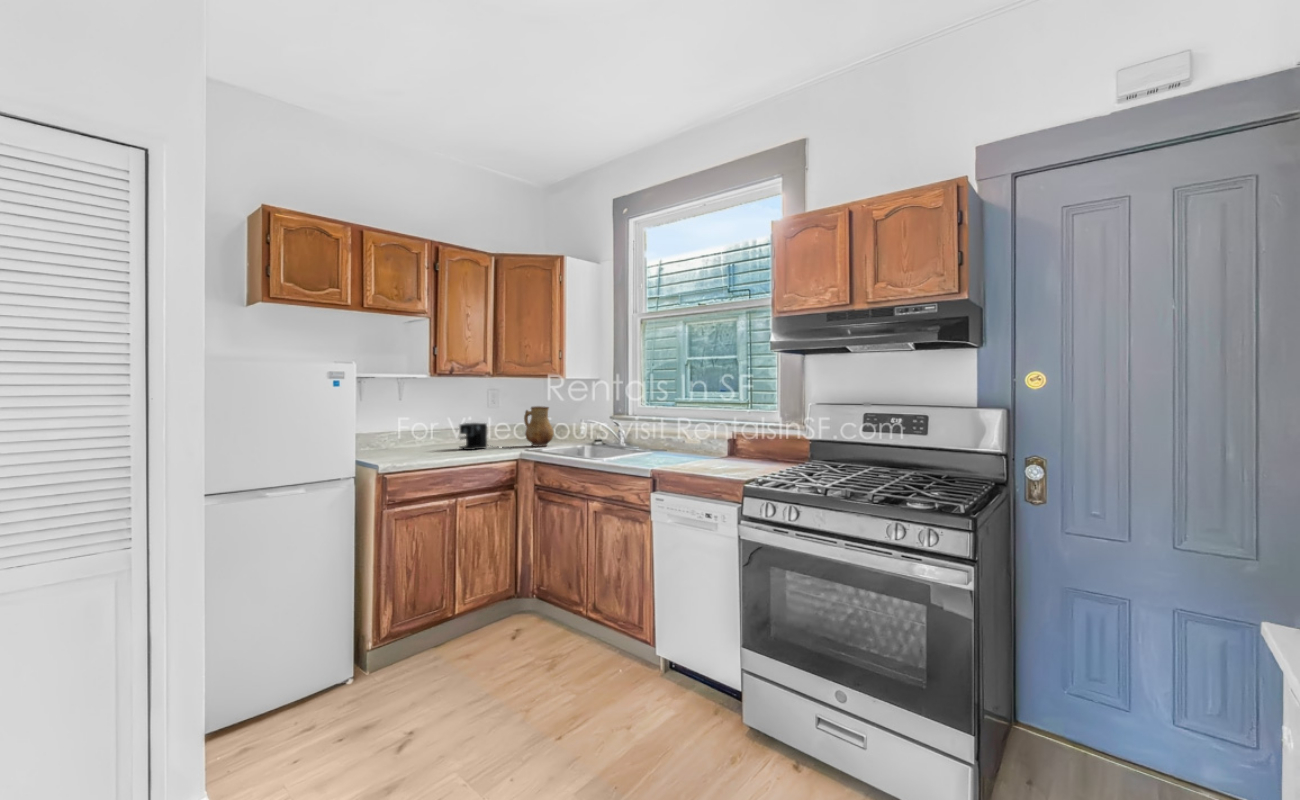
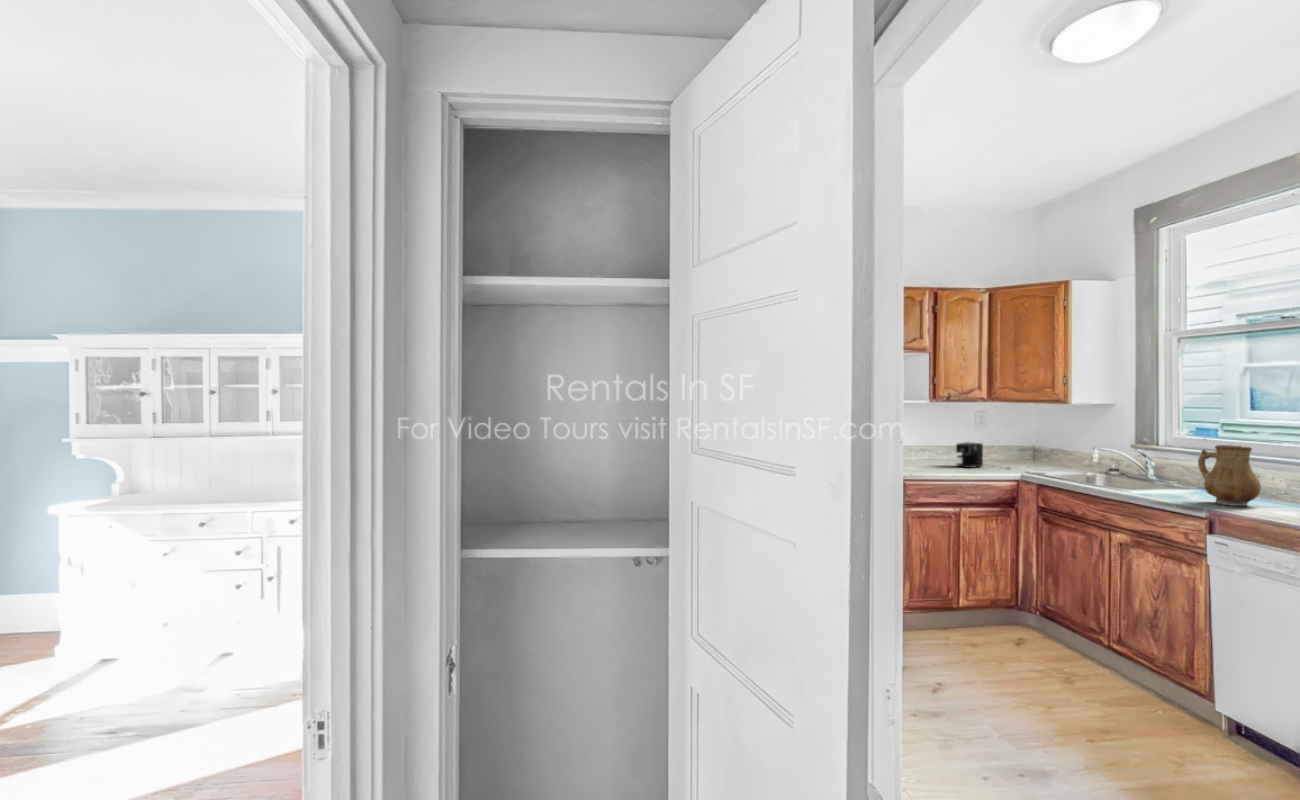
ceramic pitcher: present [524,406,554,447] -> present [1198,445,1261,506]

